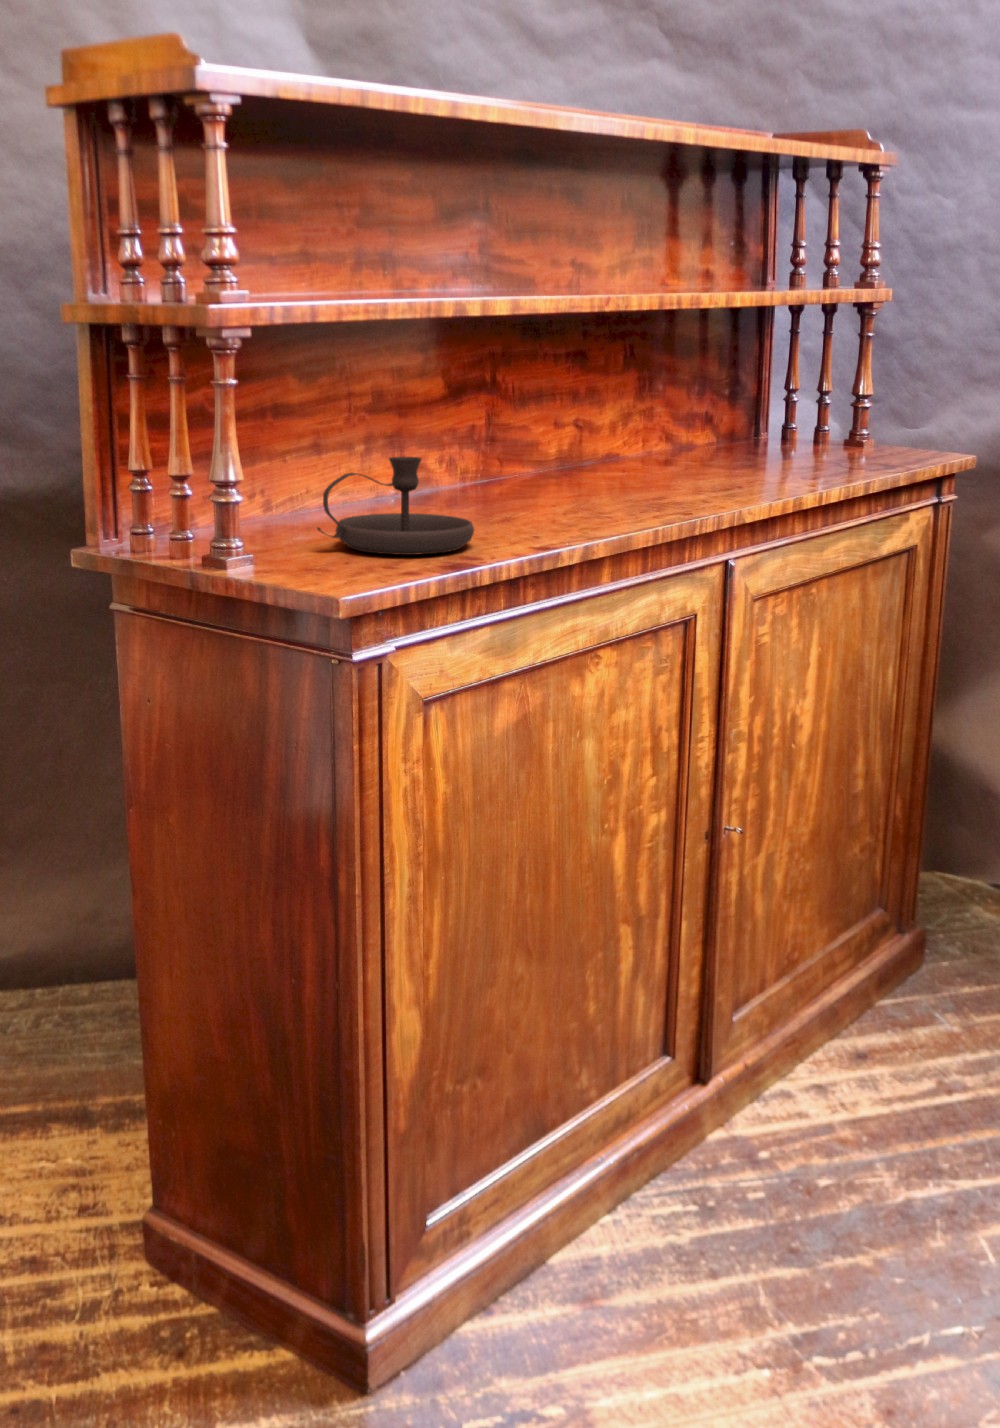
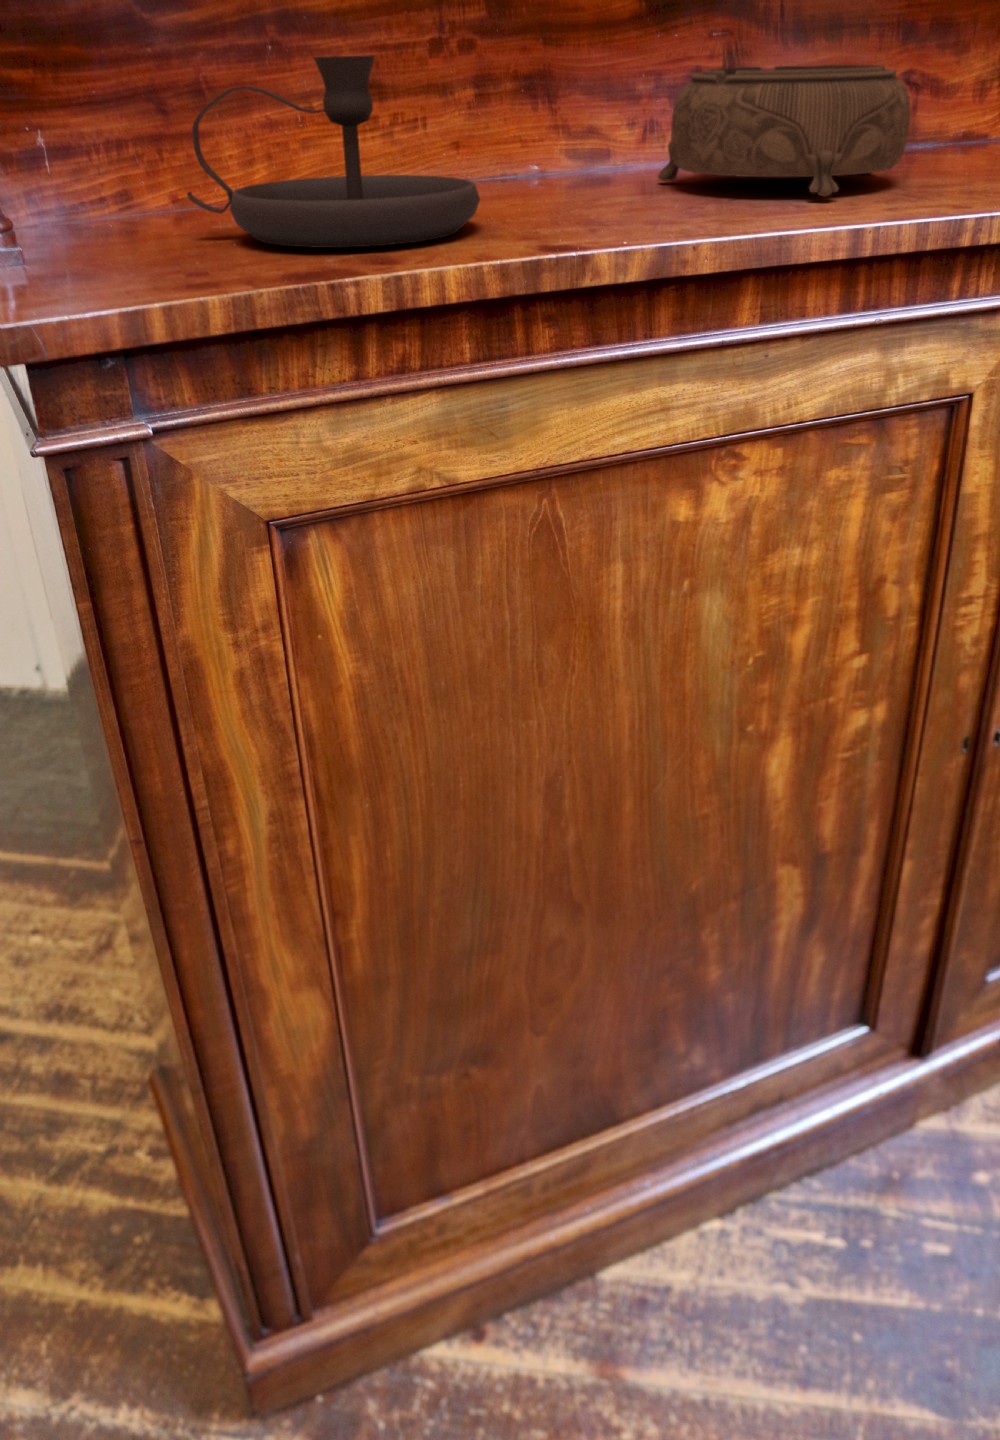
decorative bowl: none [495,447,636,519] -> present [658,65,910,196]

